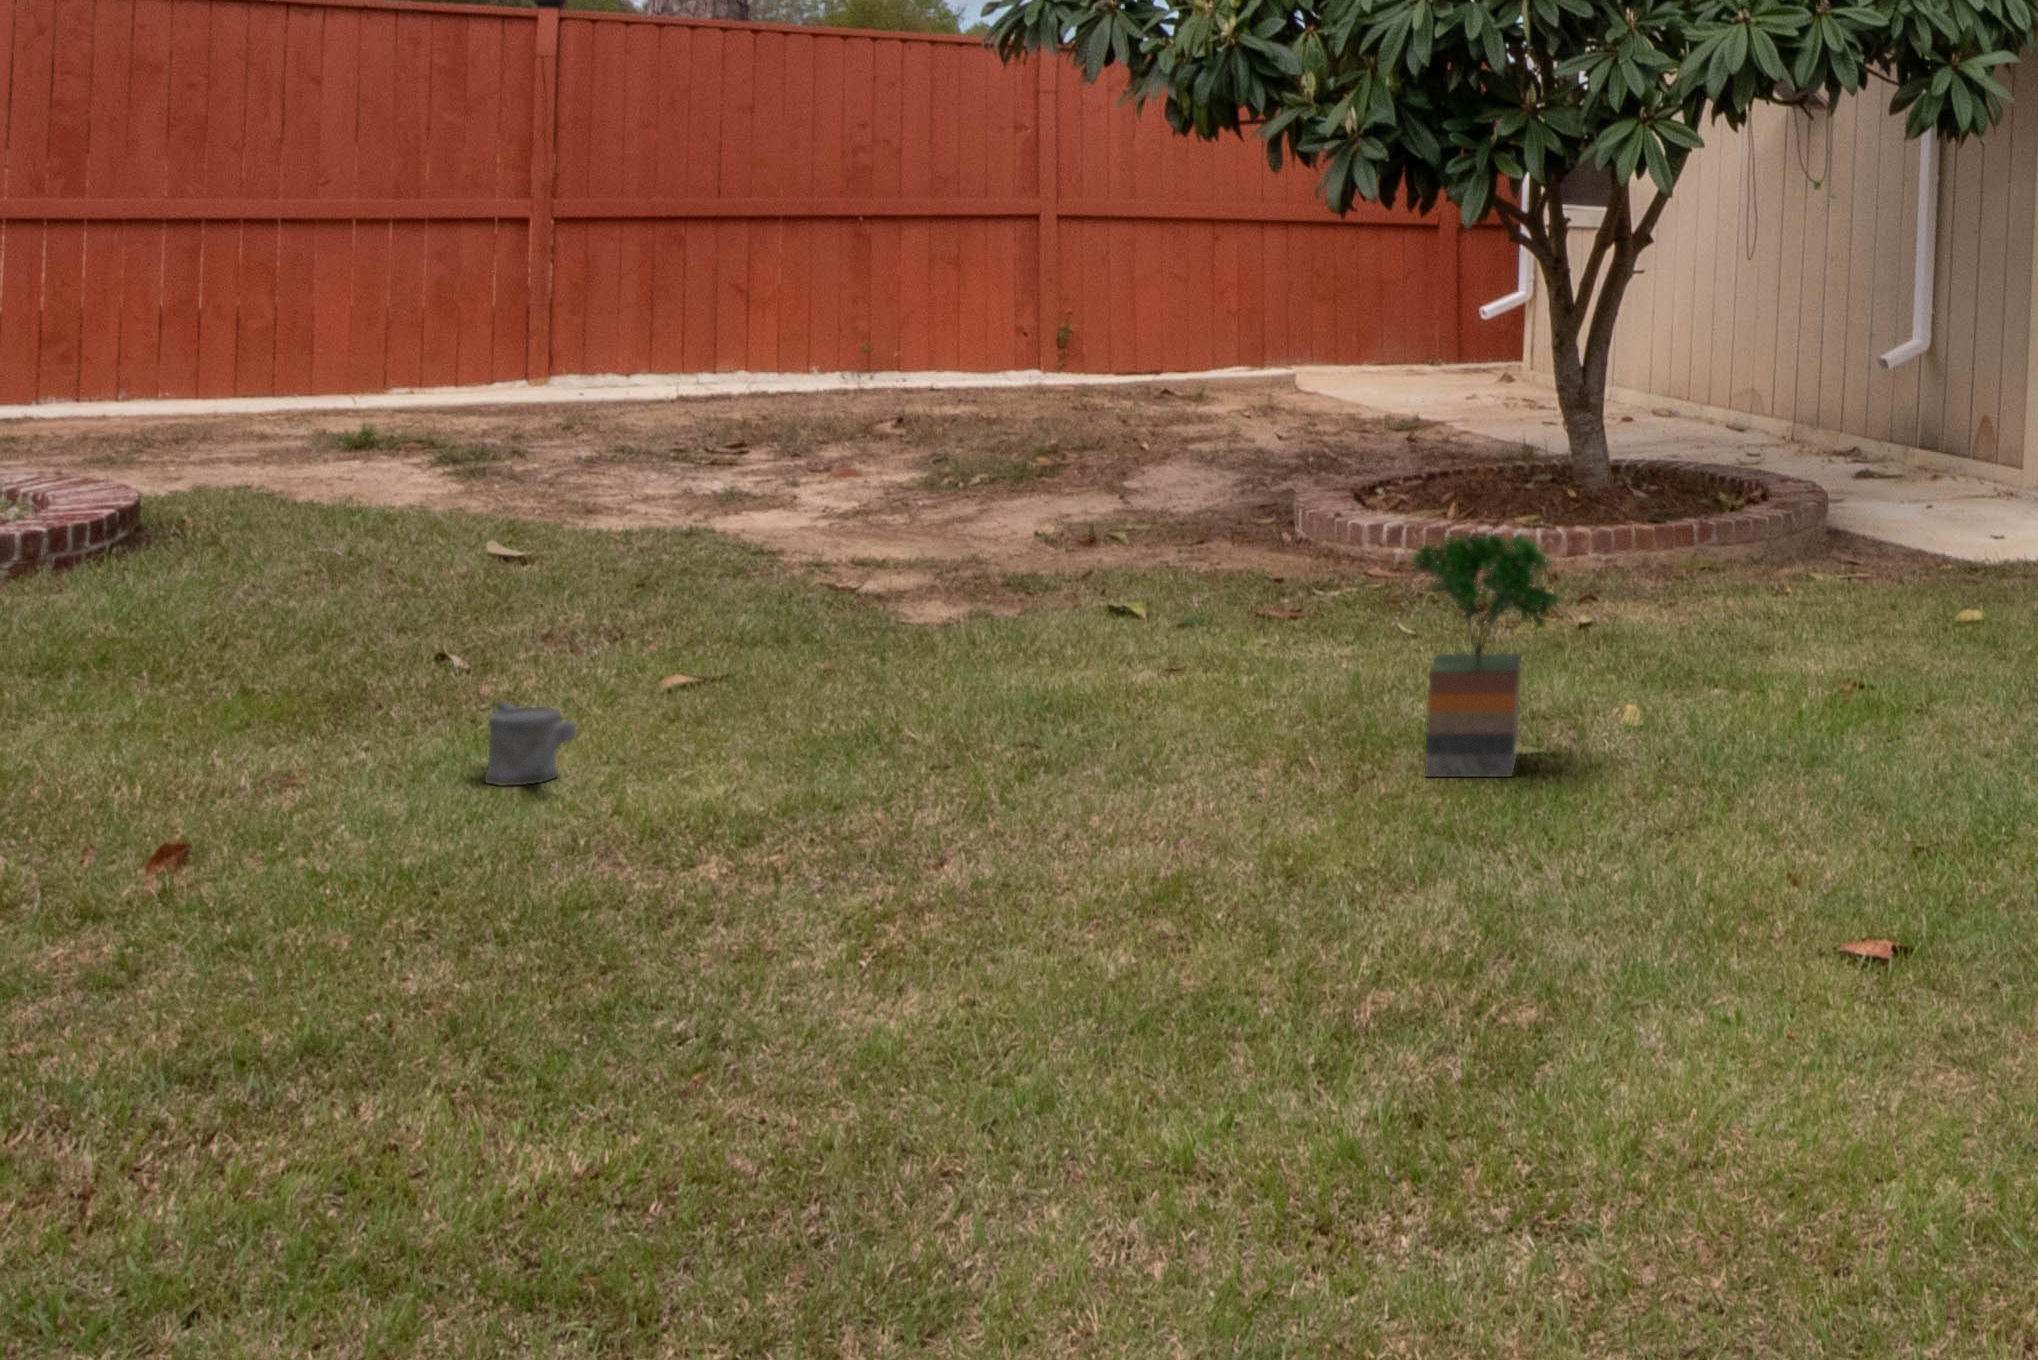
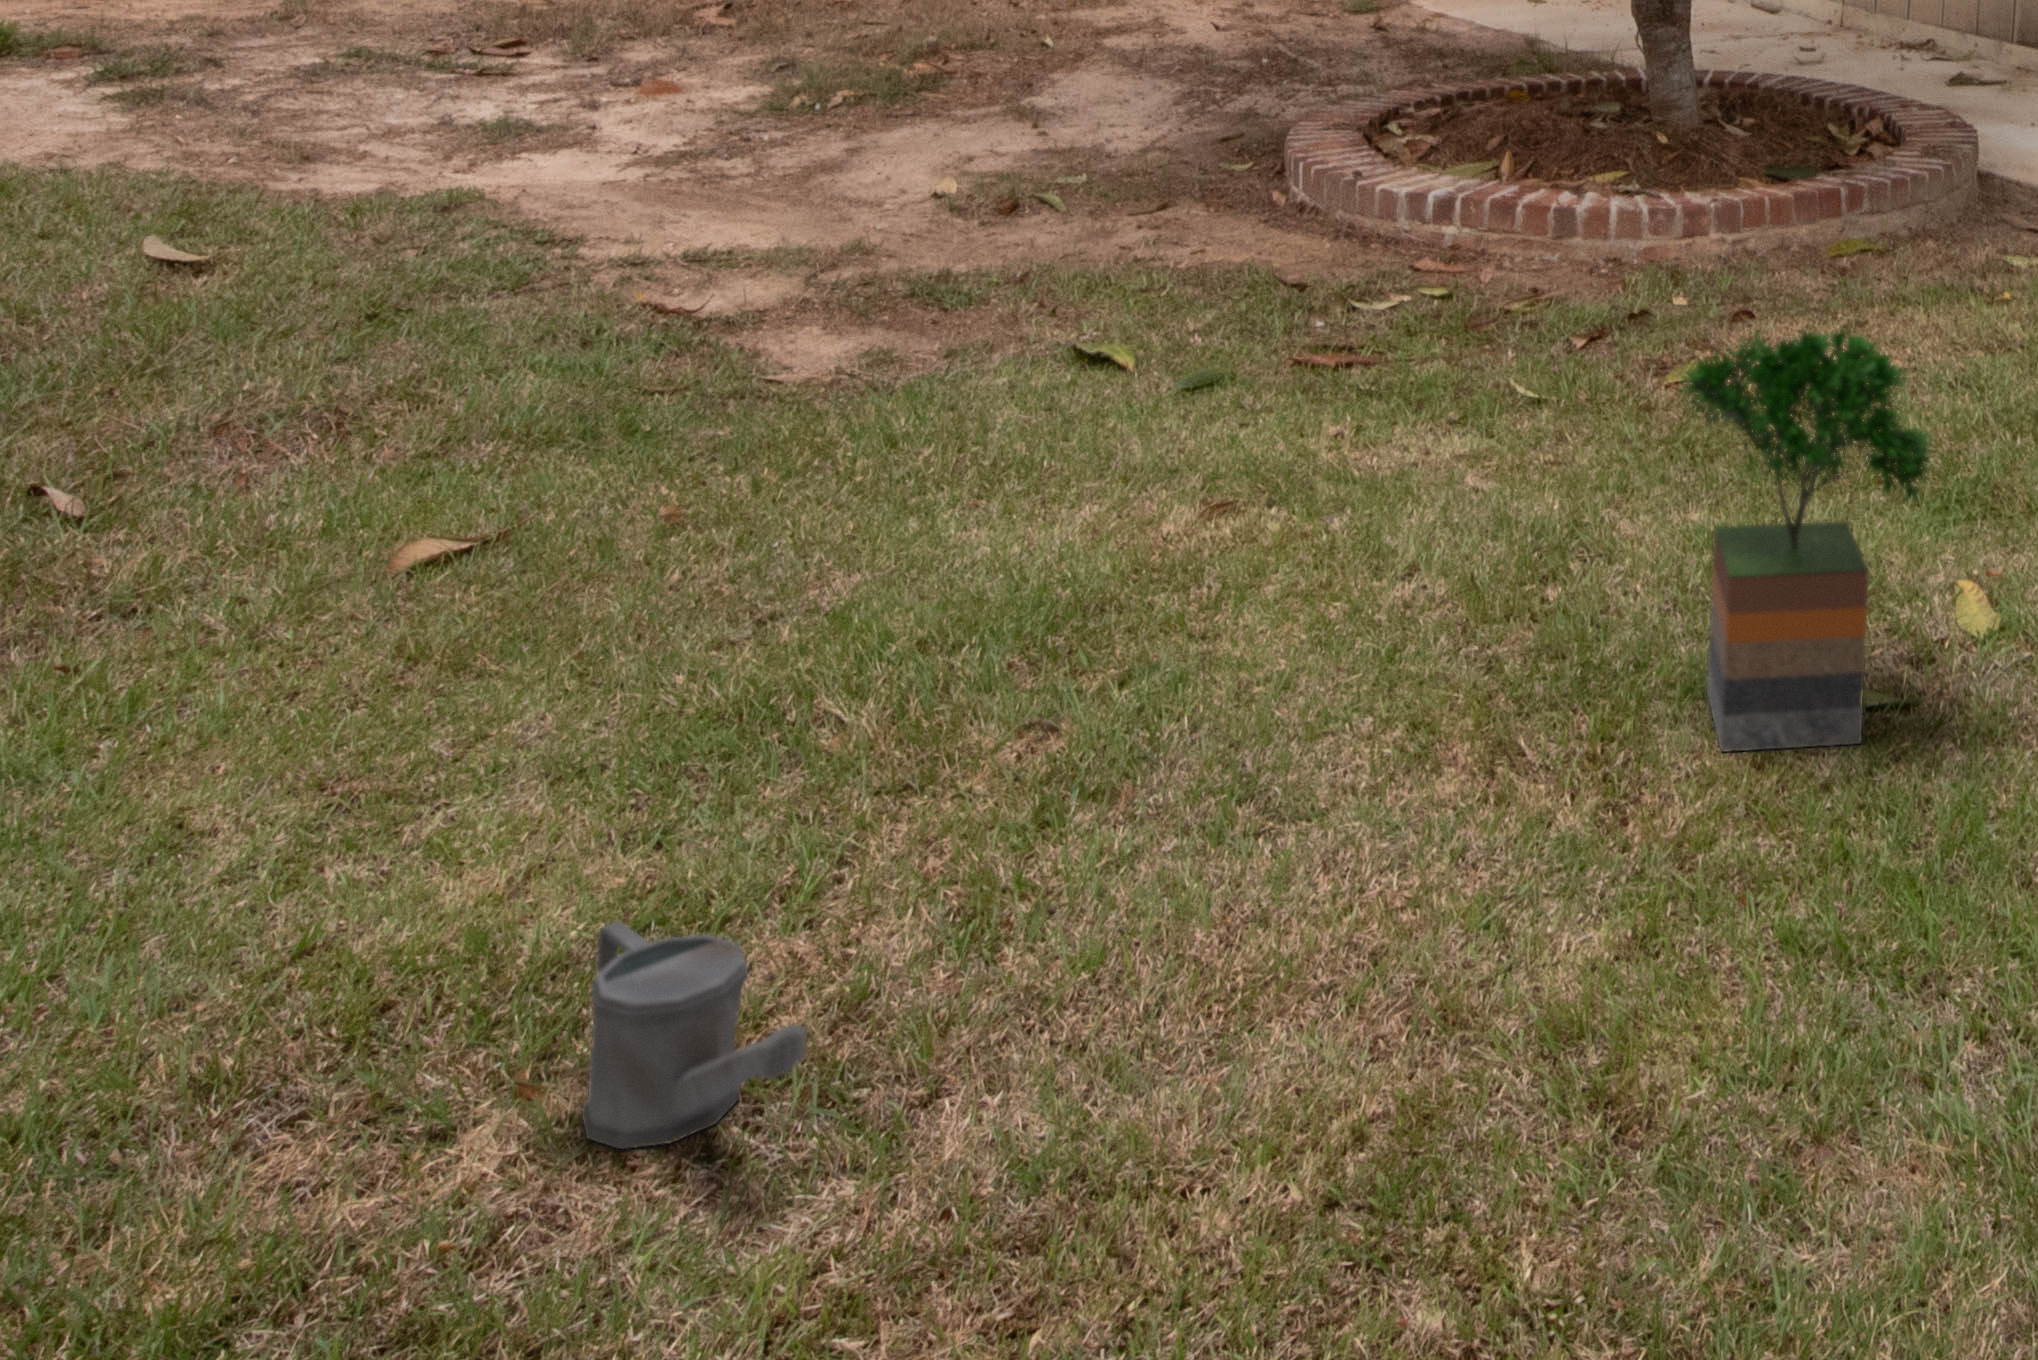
watering can: present [485,703,576,786] -> present [582,921,807,1149]

